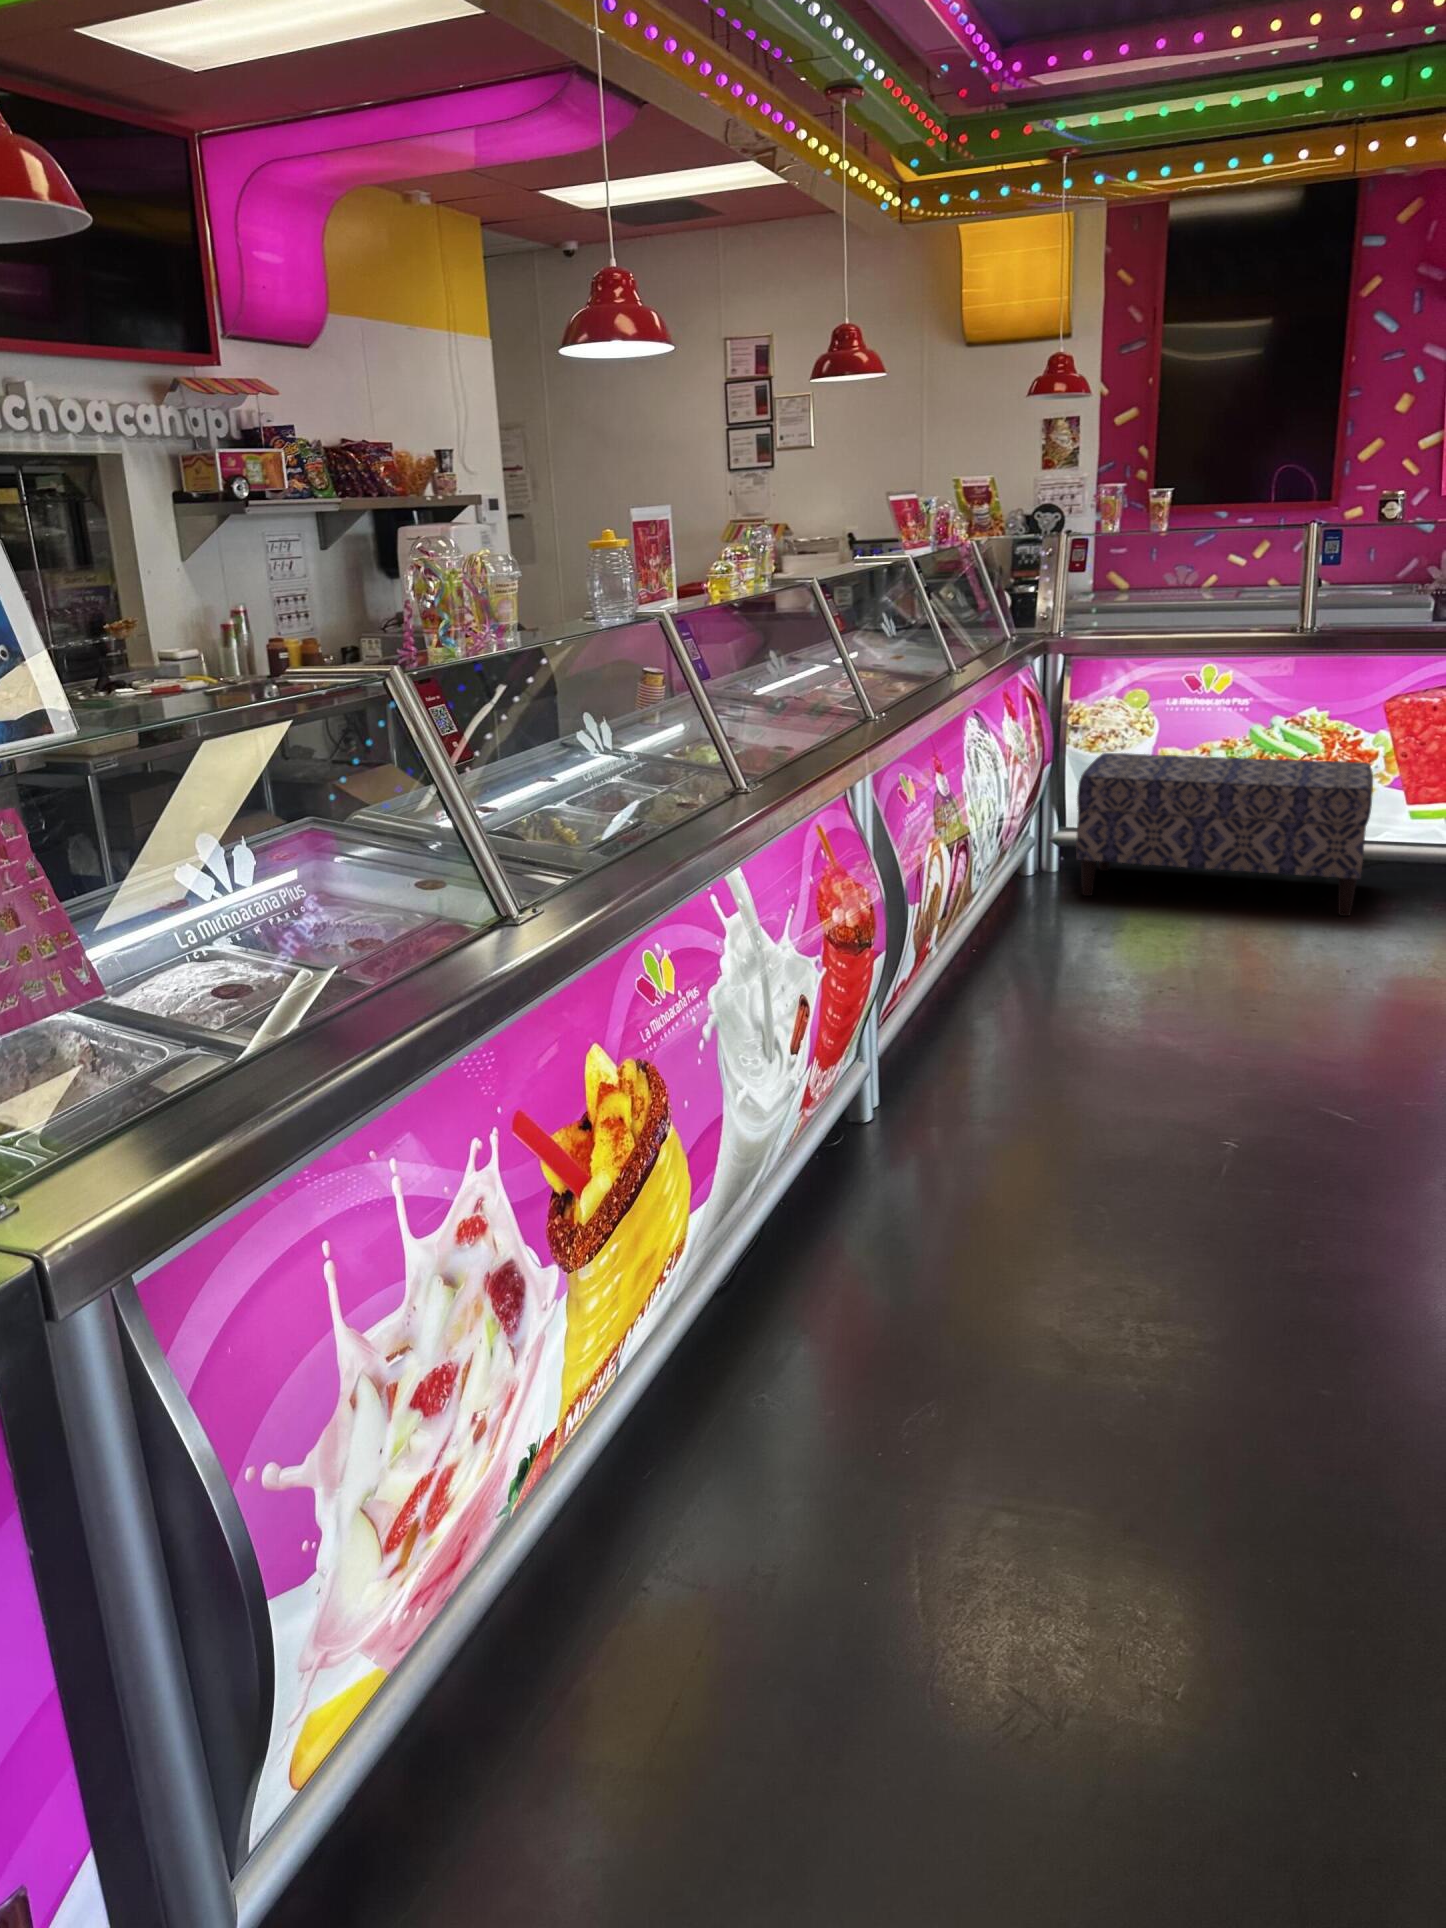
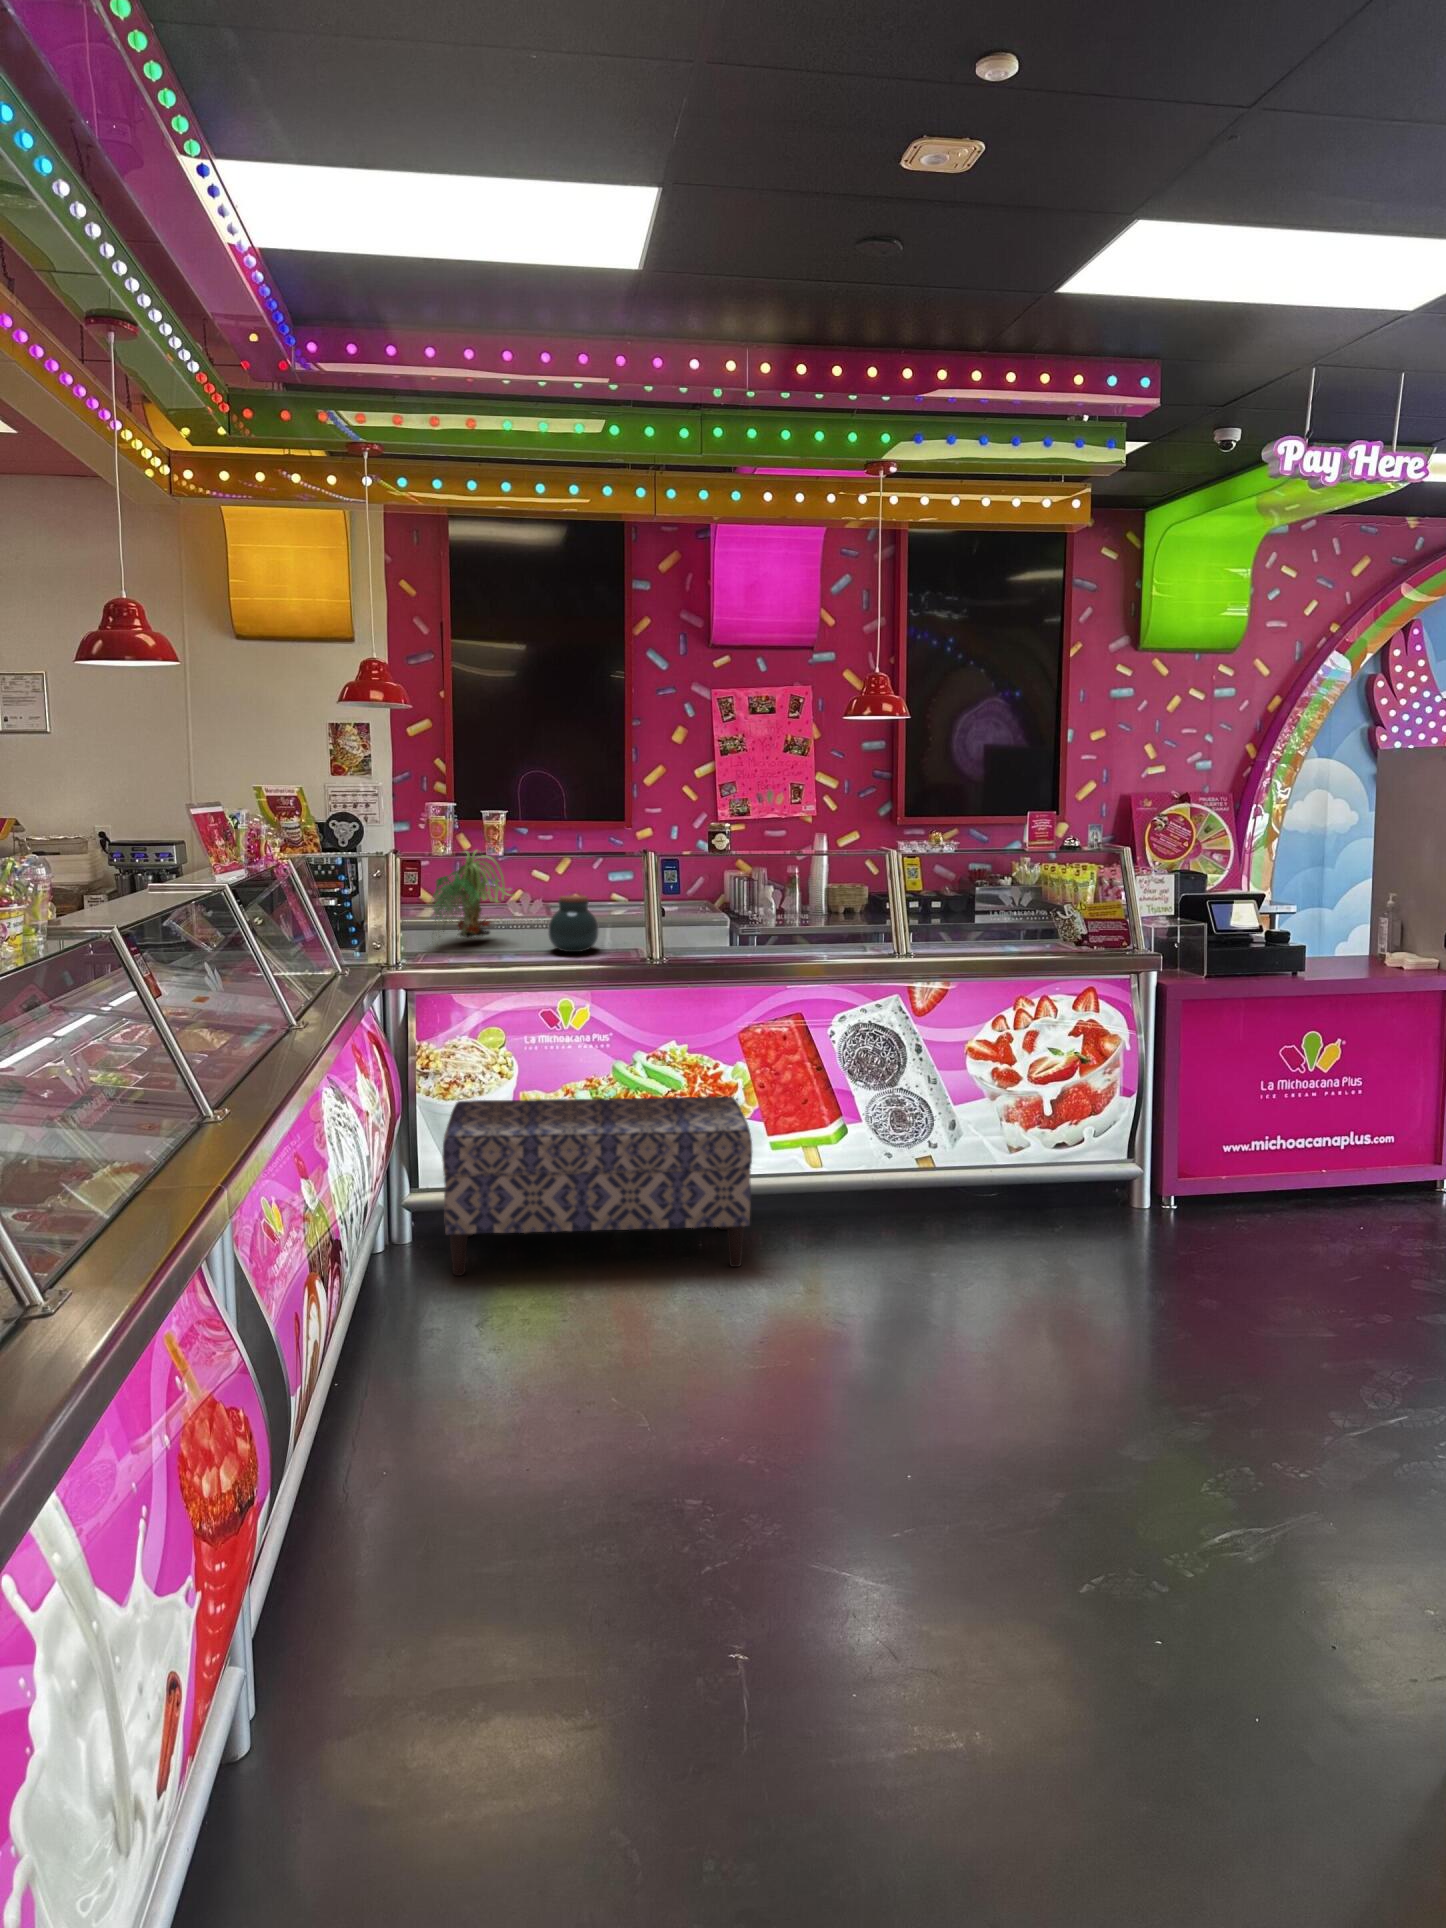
plant: none [1091,527,1174,618] -> present [432,850,512,939]
jar: none [1201,568,1251,621] -> present [548,895,599,952]

